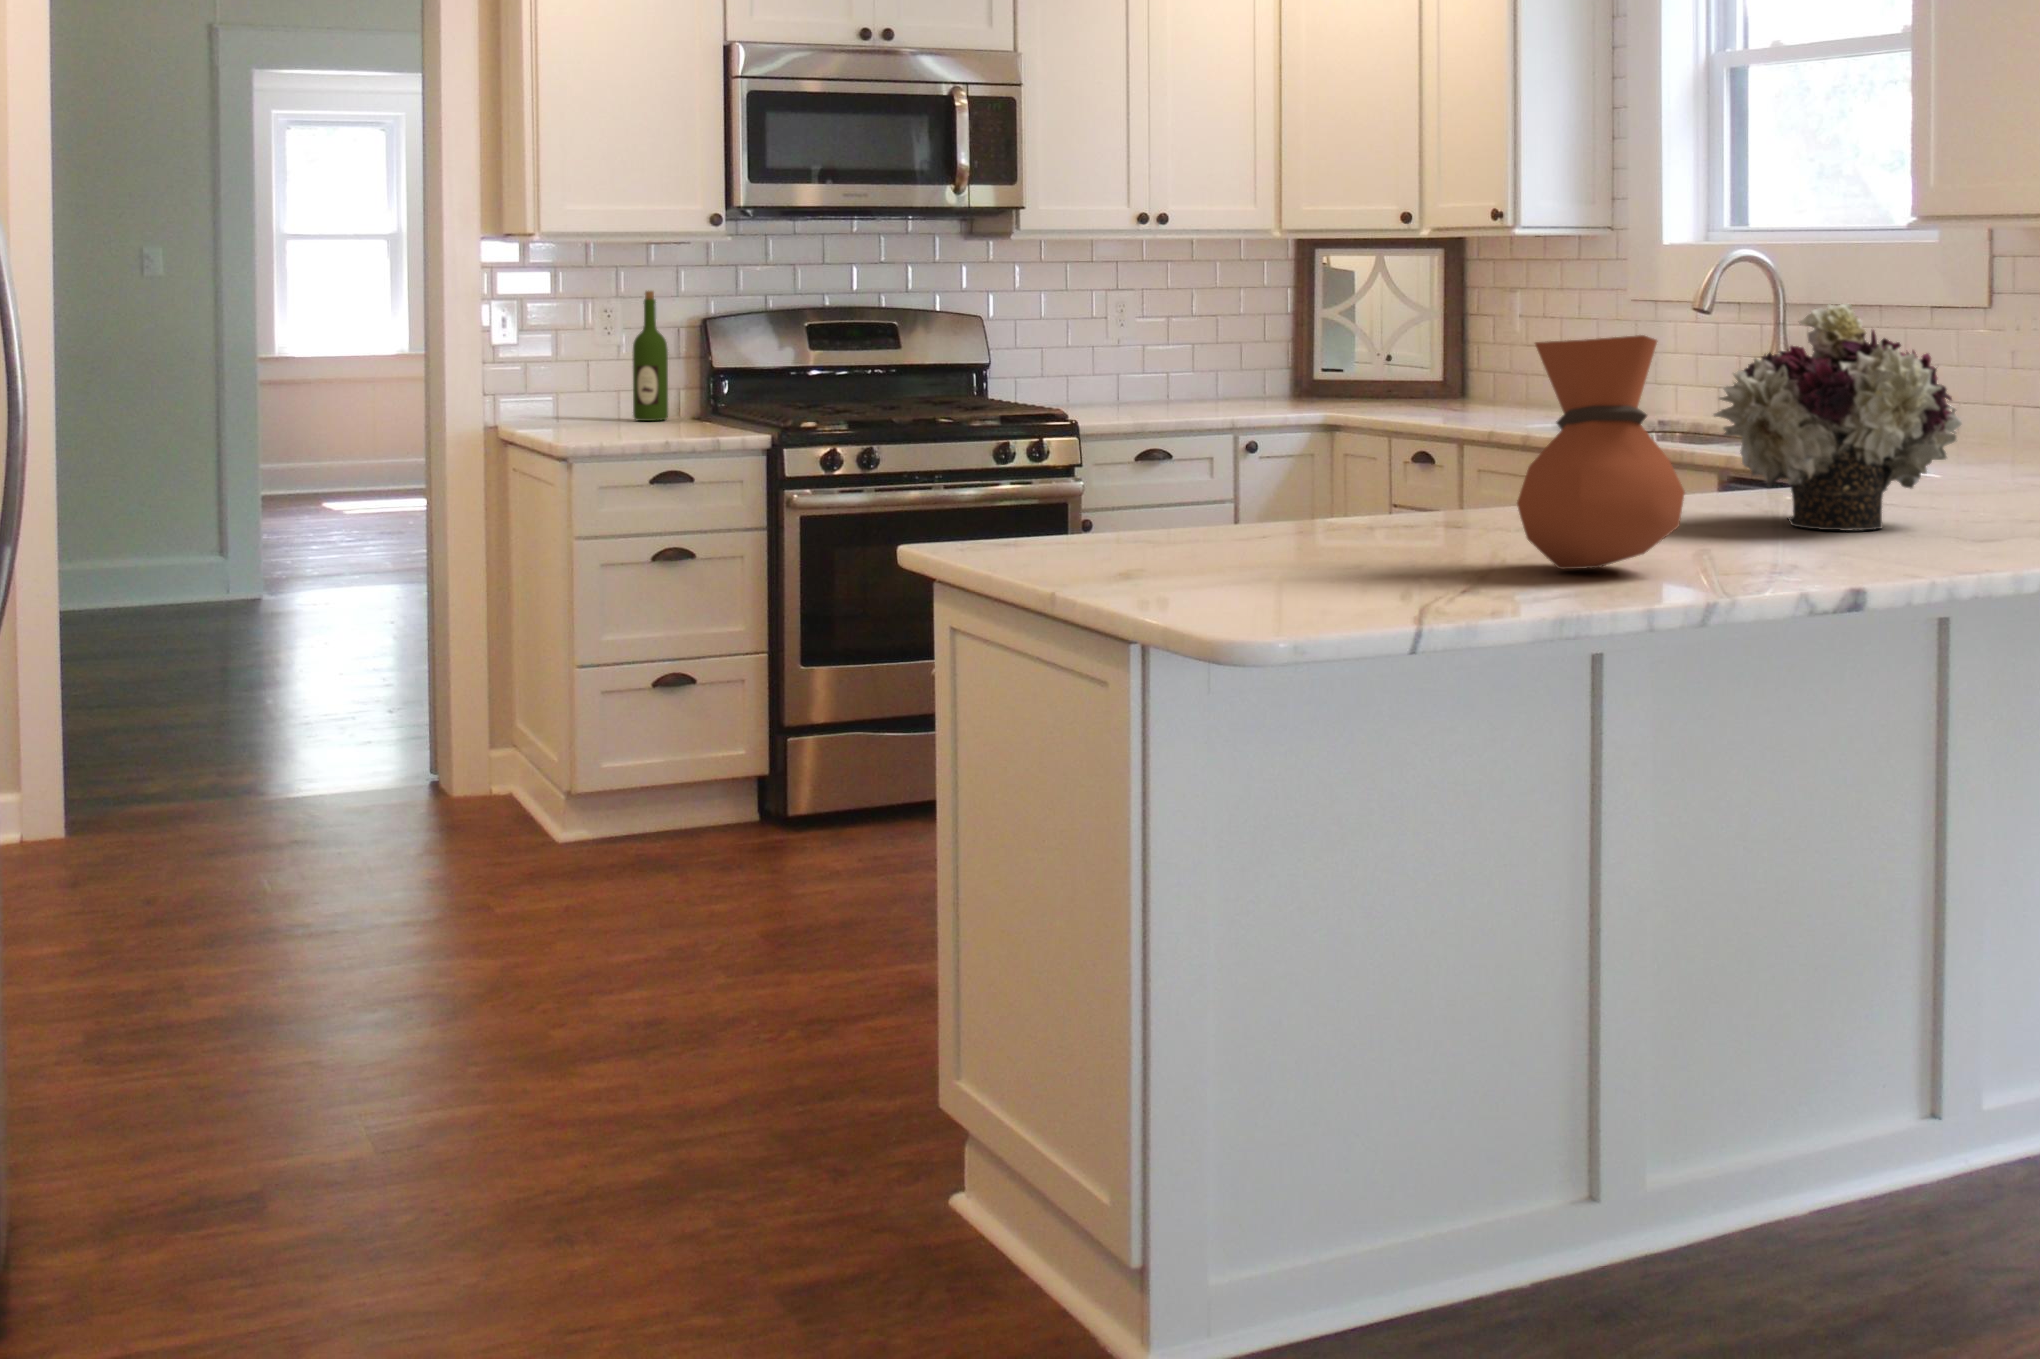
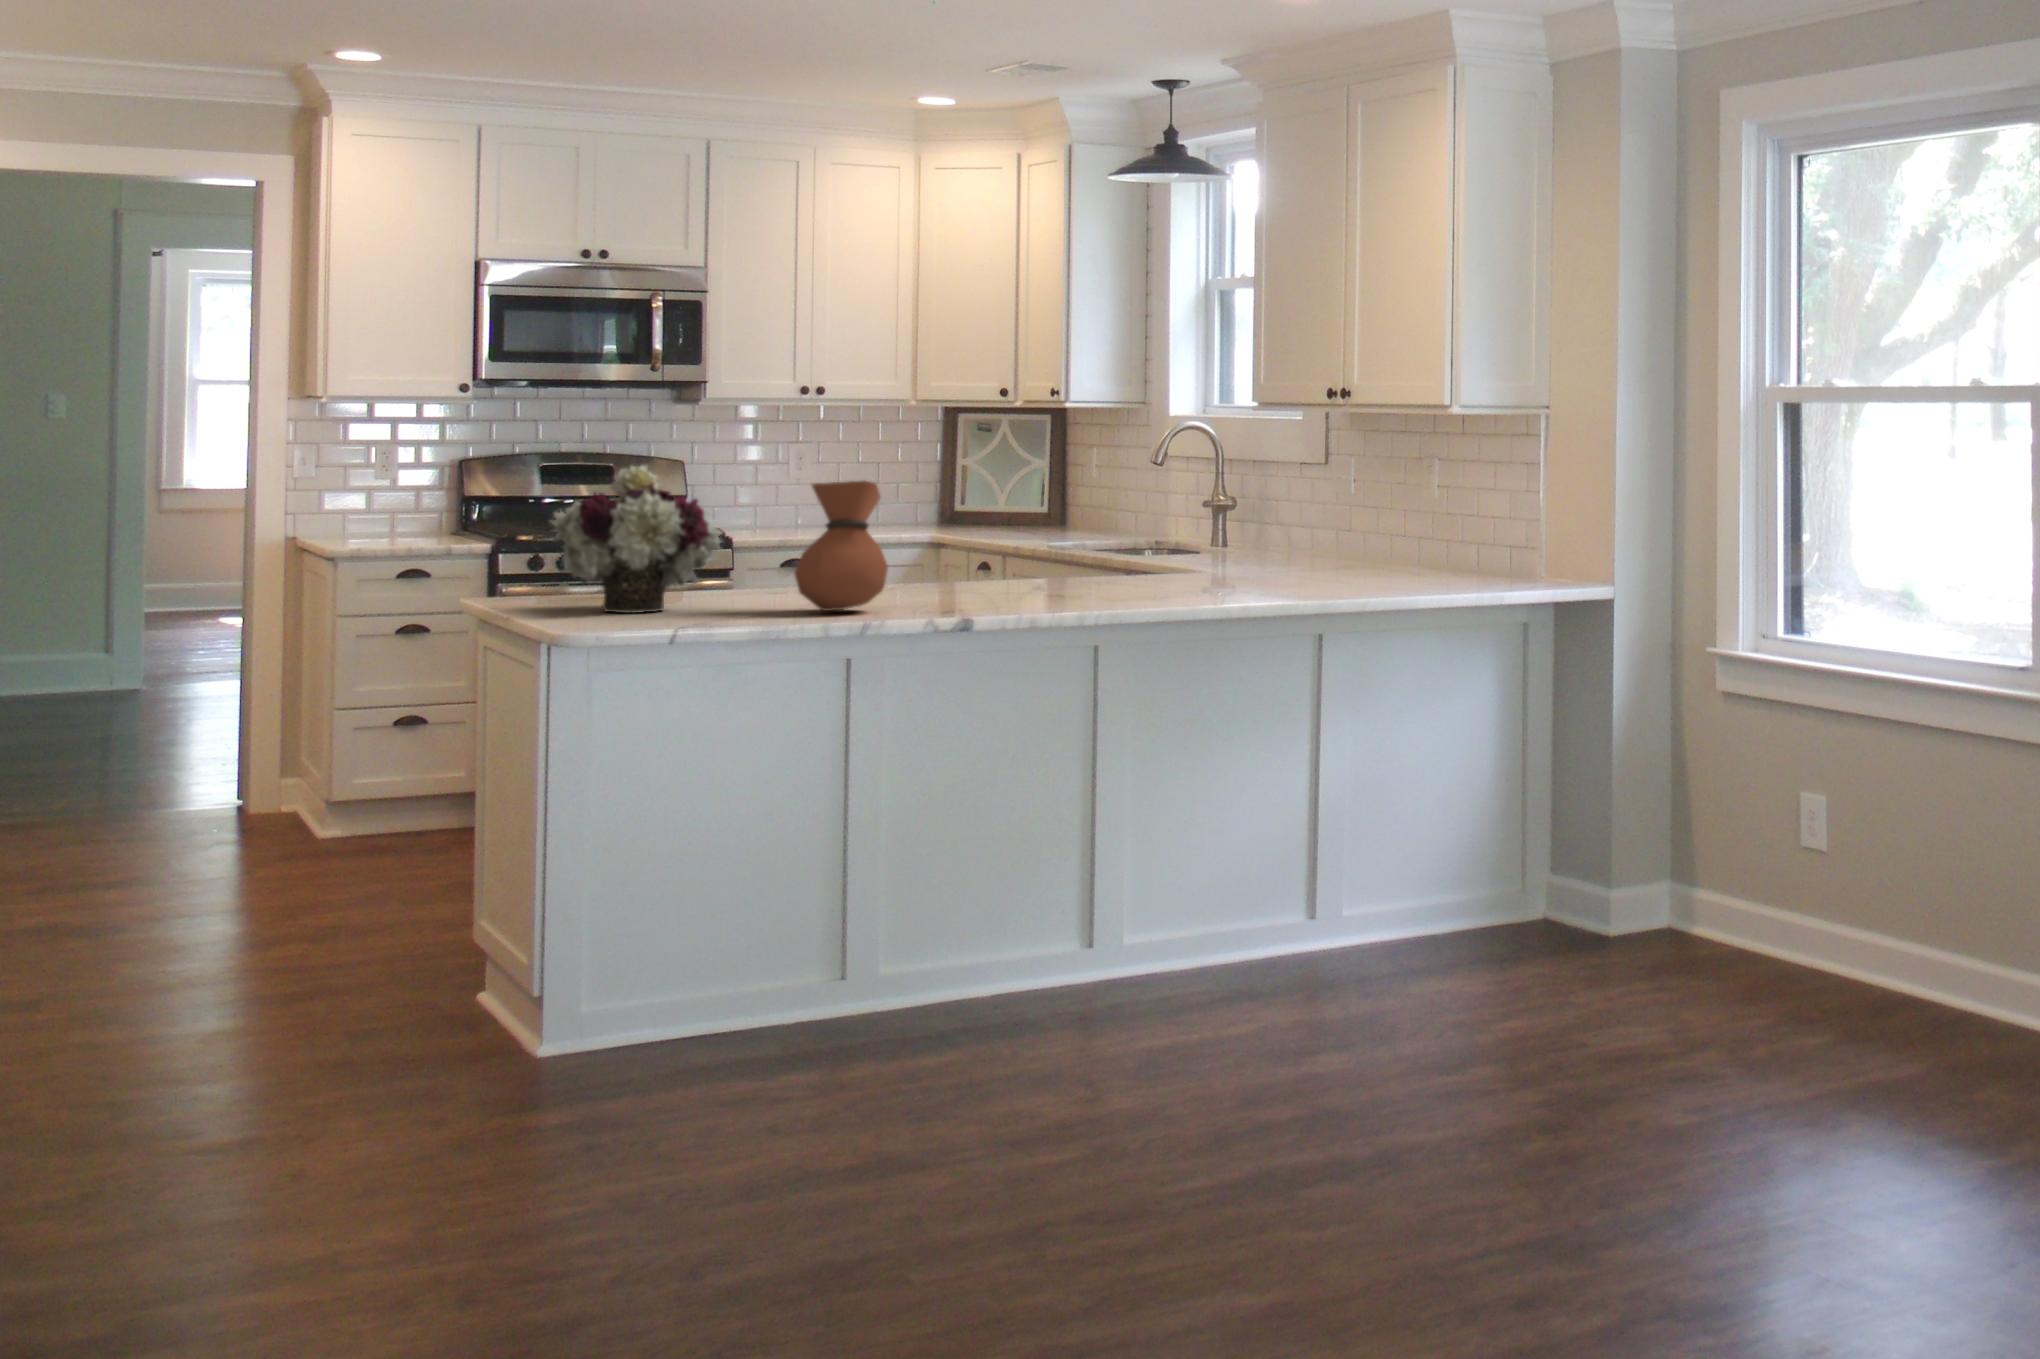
wine bottle: present [633,291,668,421] -> none [396,439,425,535]
flower arrangement: present [1714,303,1962,531] -> present [551,466,722,613]

